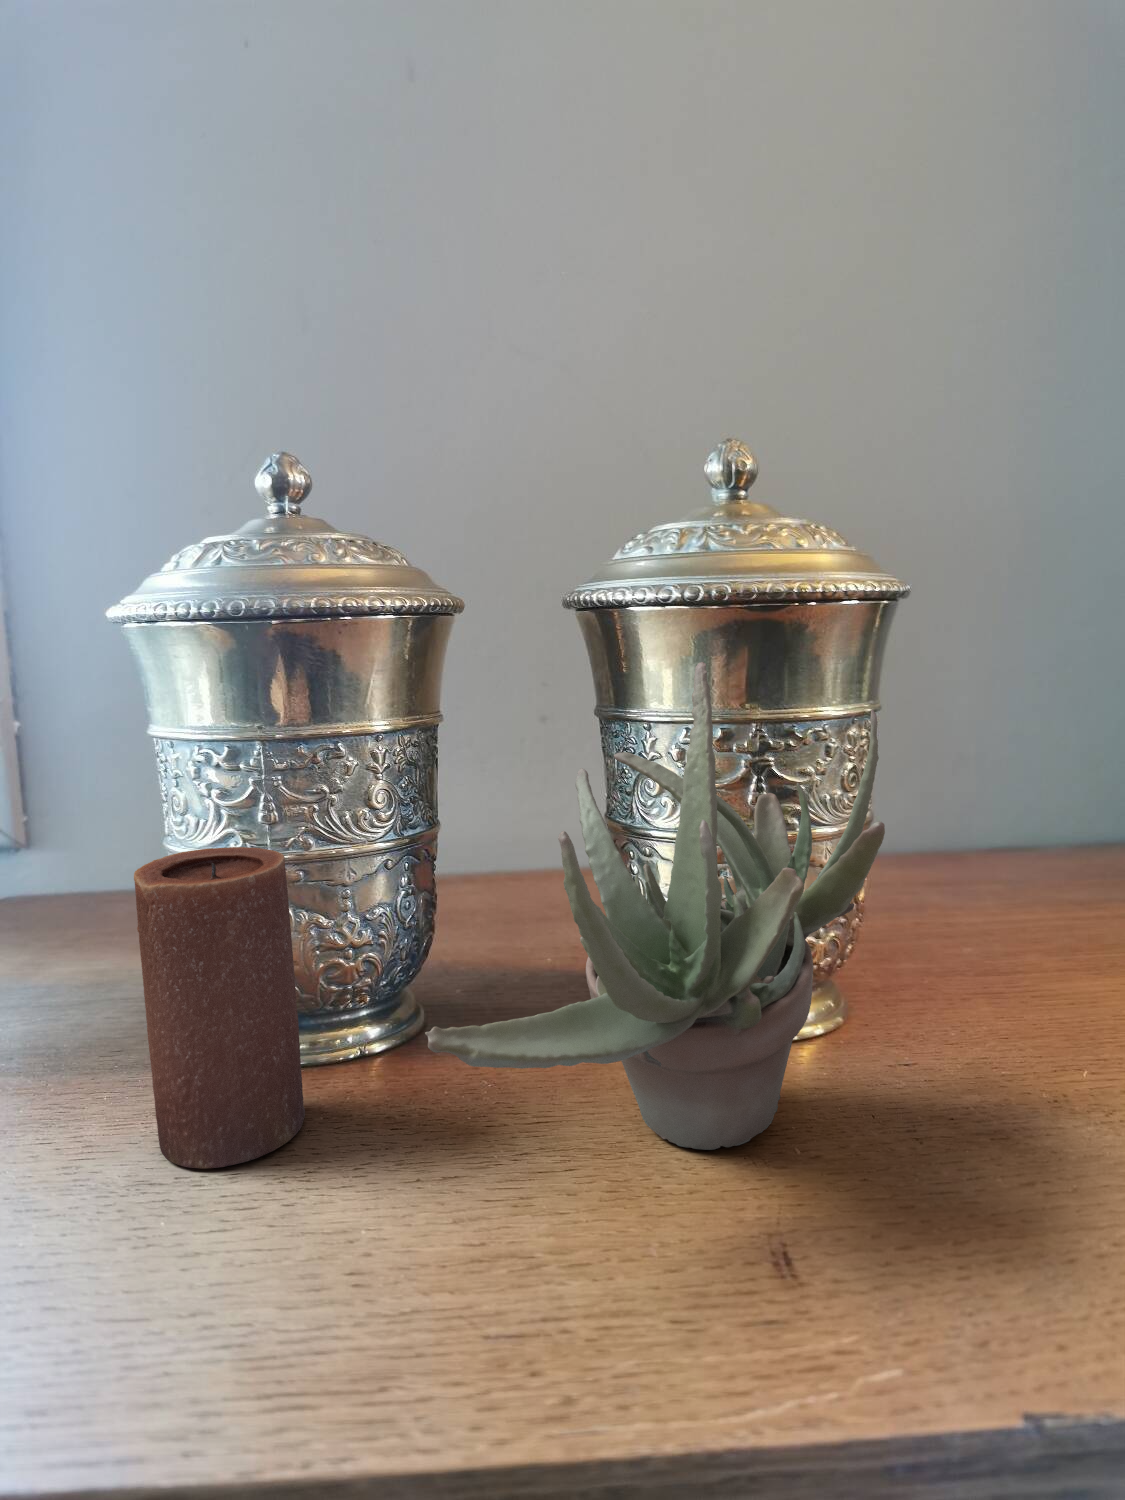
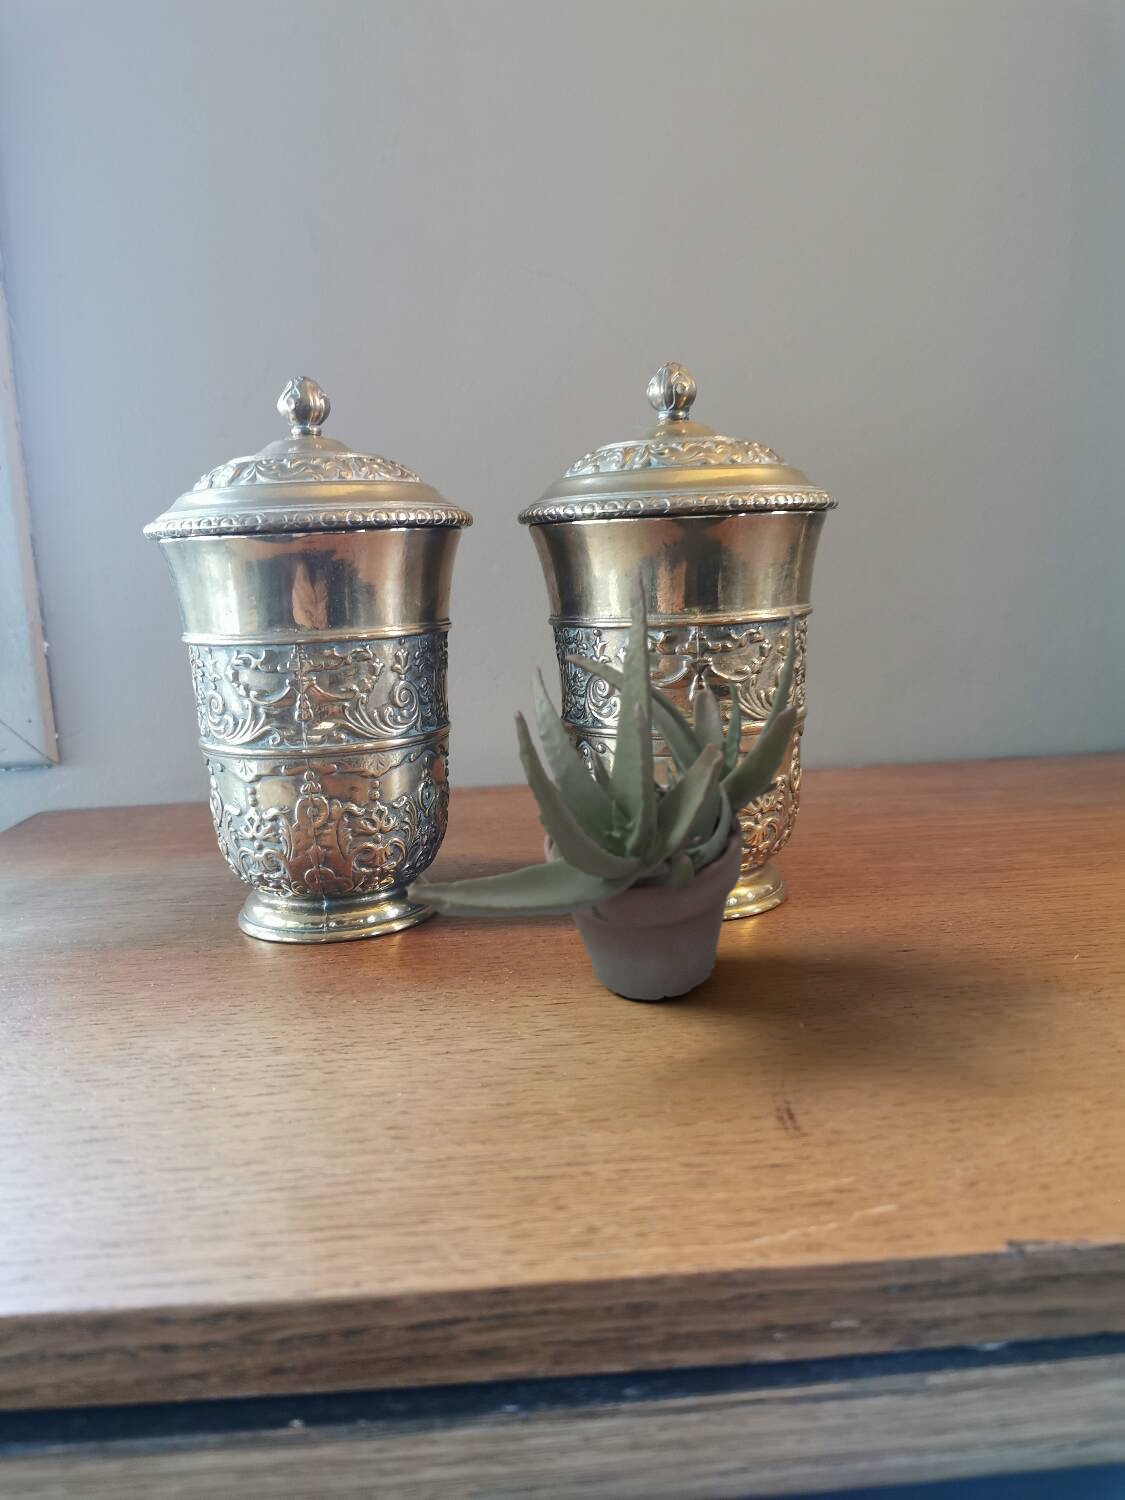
candle: present [134,847,305,1168] -> none [135,747,296,1028]

